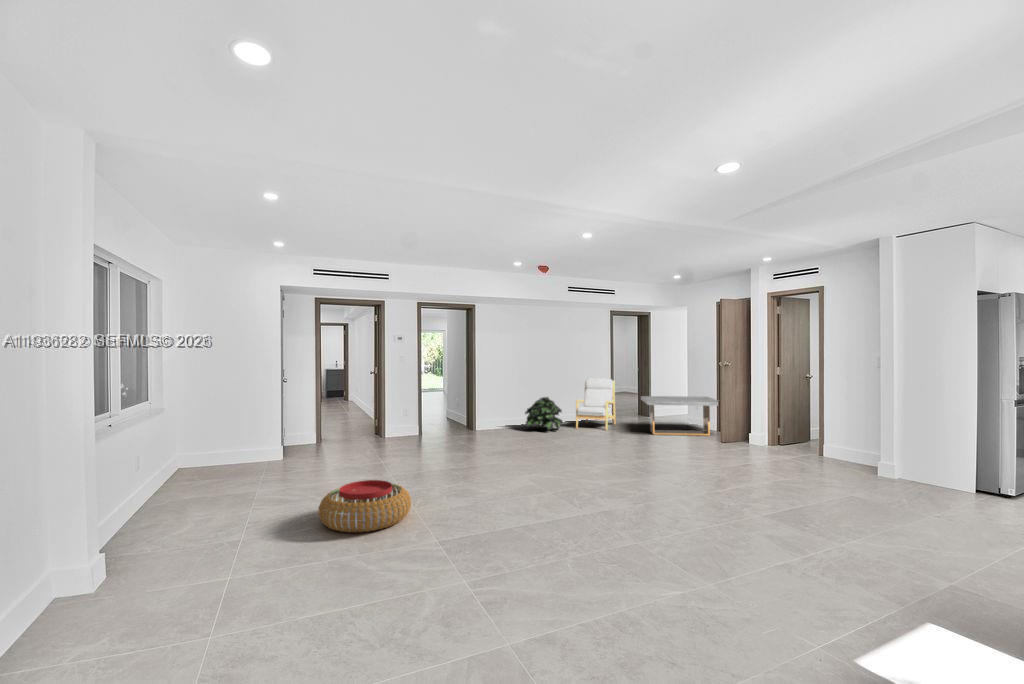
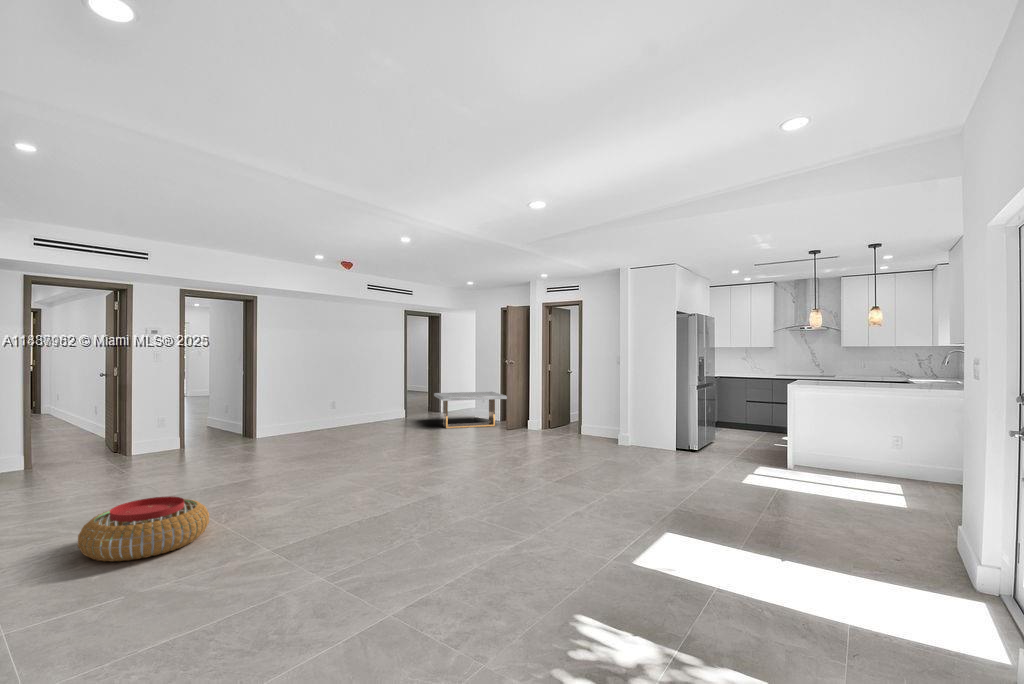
armchair: present [576,379,616,430] -> none [370,377,409,427]
potted plant: present [525,397,563,430] -> none [315,397,357,432]

